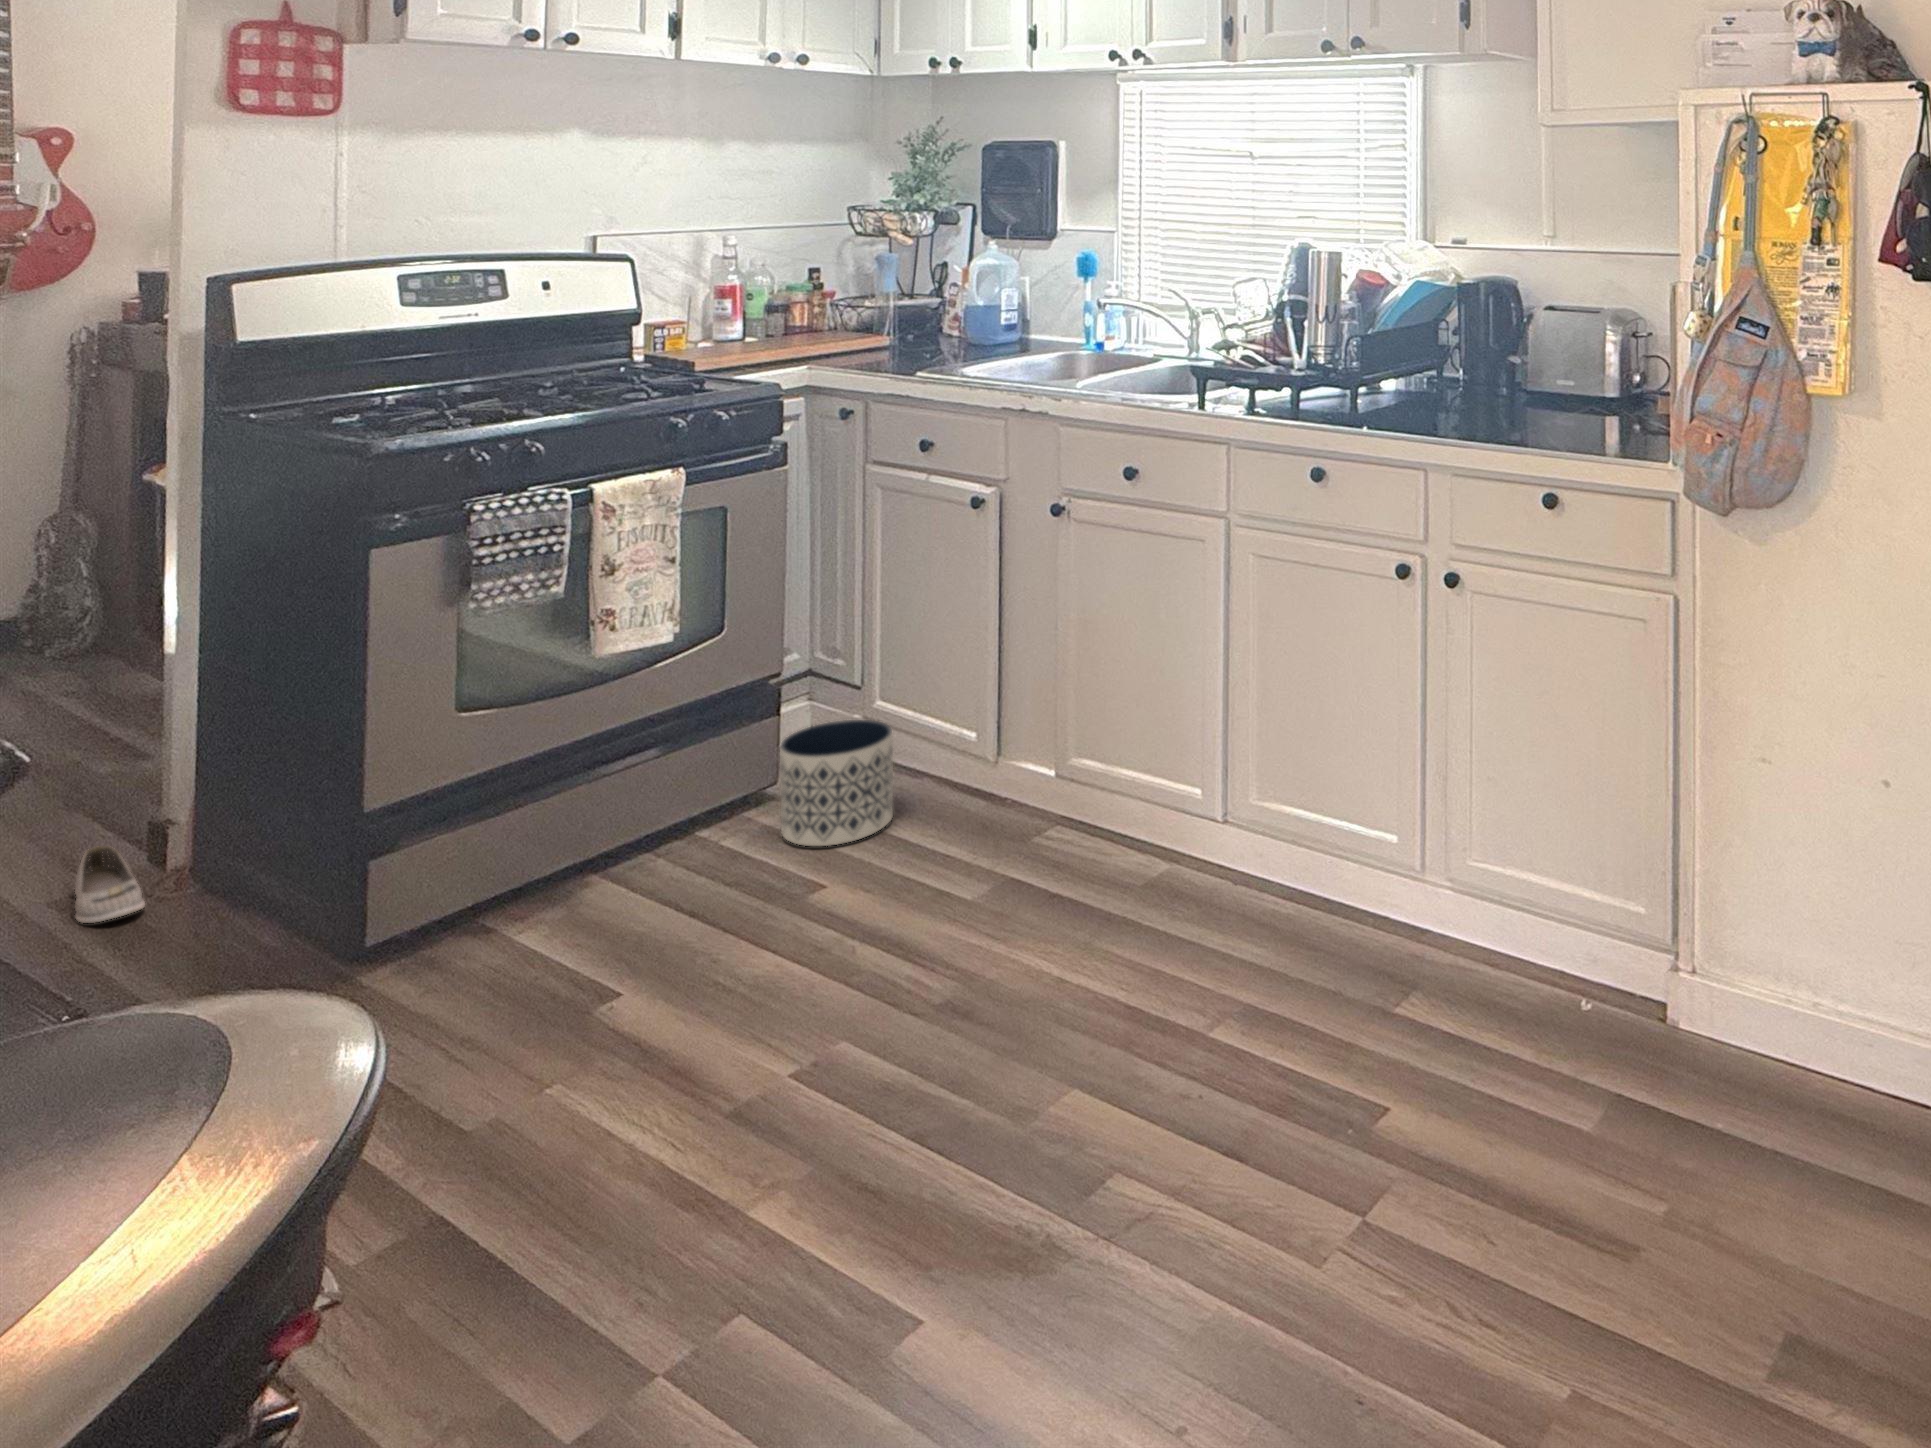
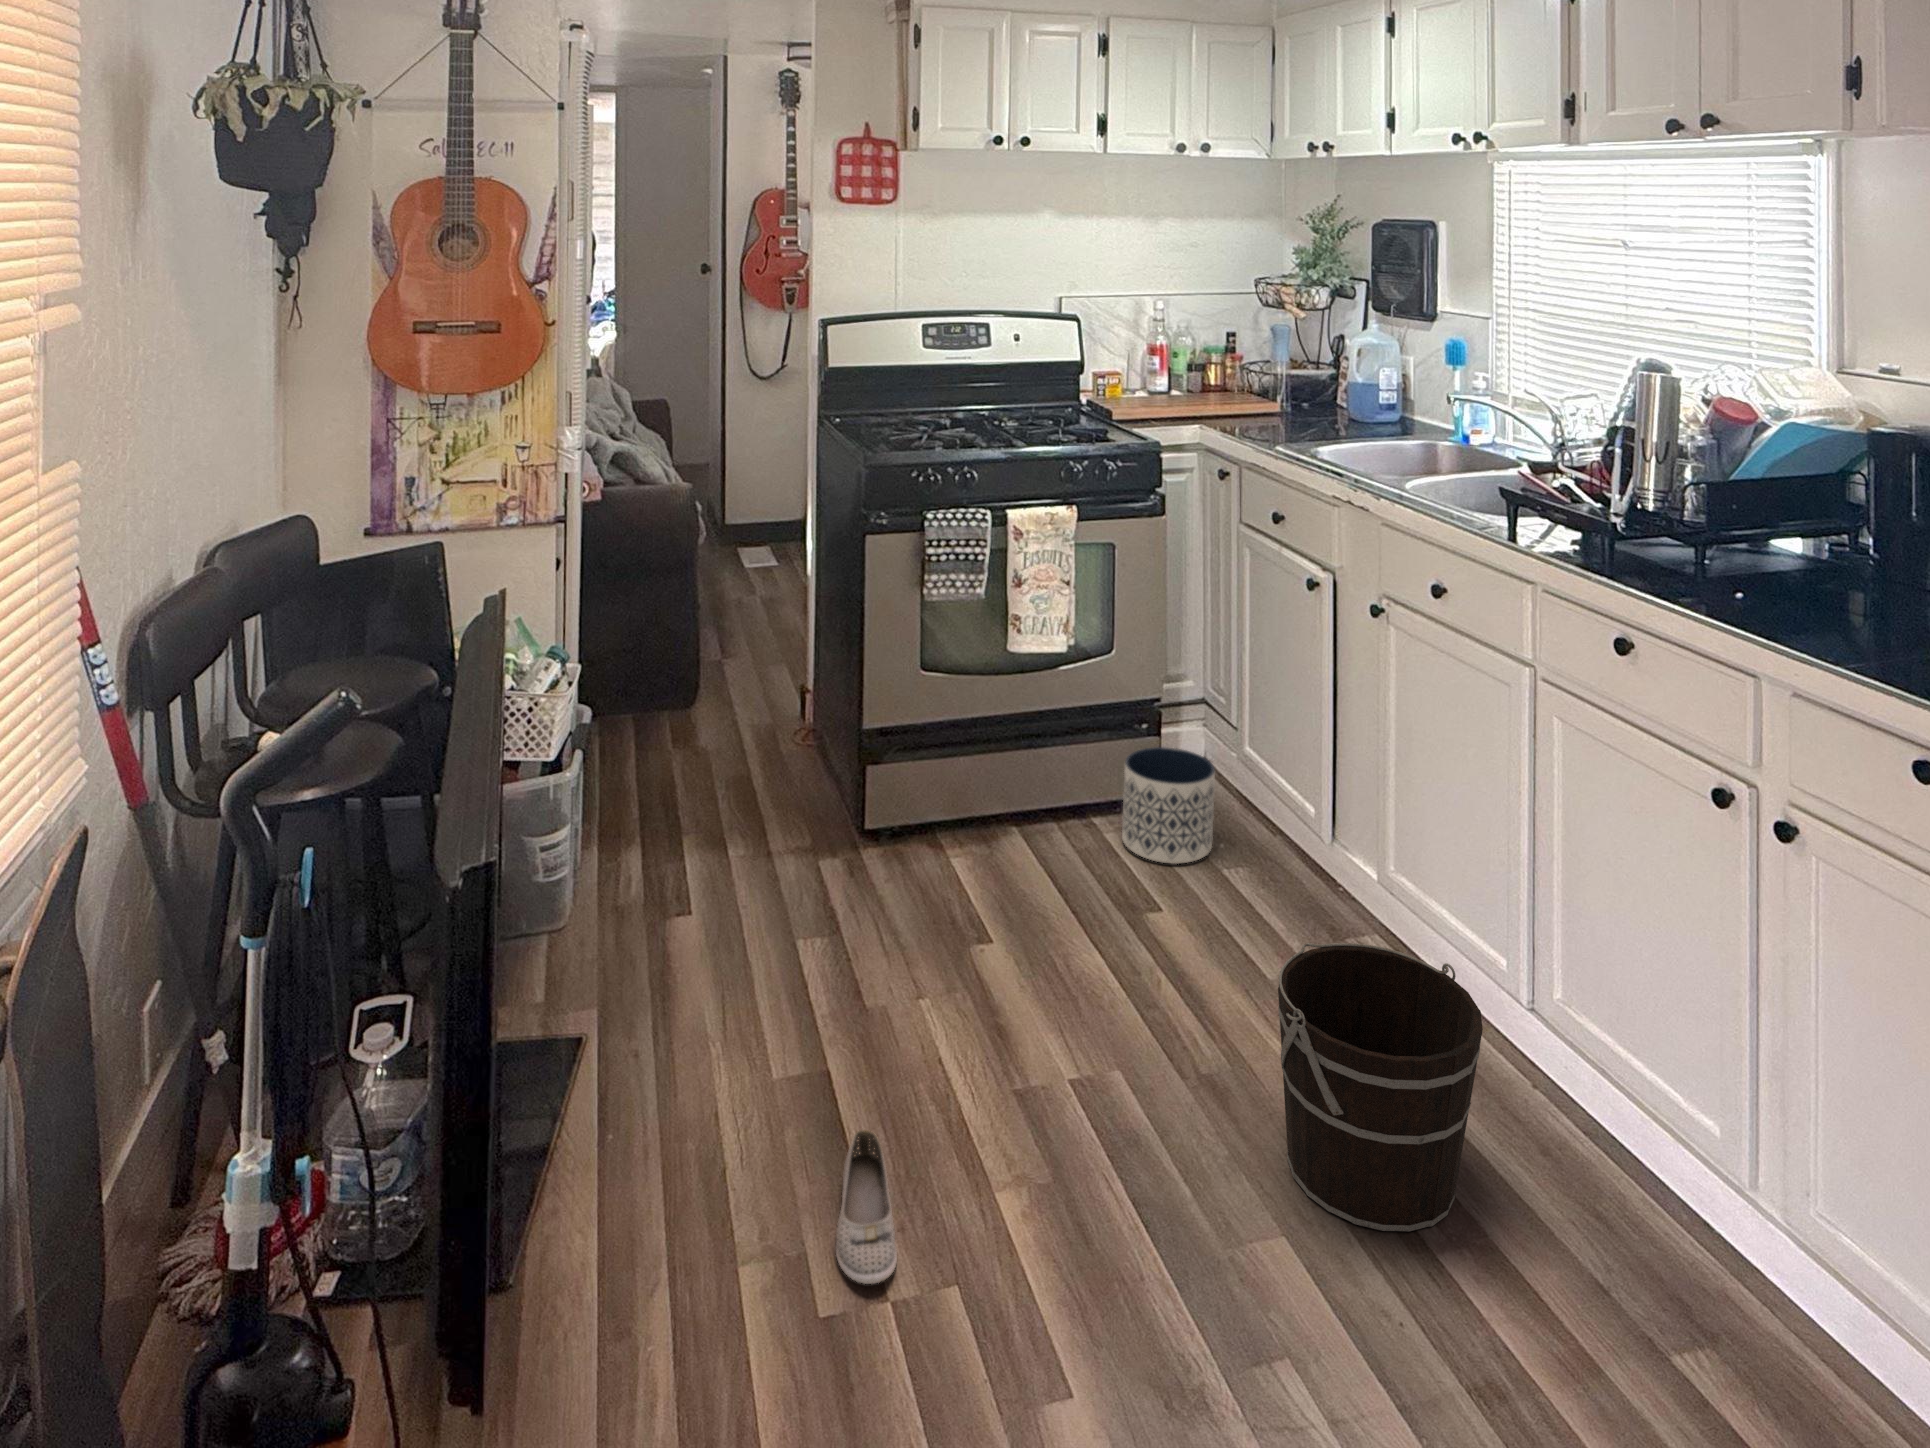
bucket: none [1070,792,1261,1045] -> present [1278,943,1483,1232]
shoe: present [75,846,145,923] -> present [836,1130,897,1284]

